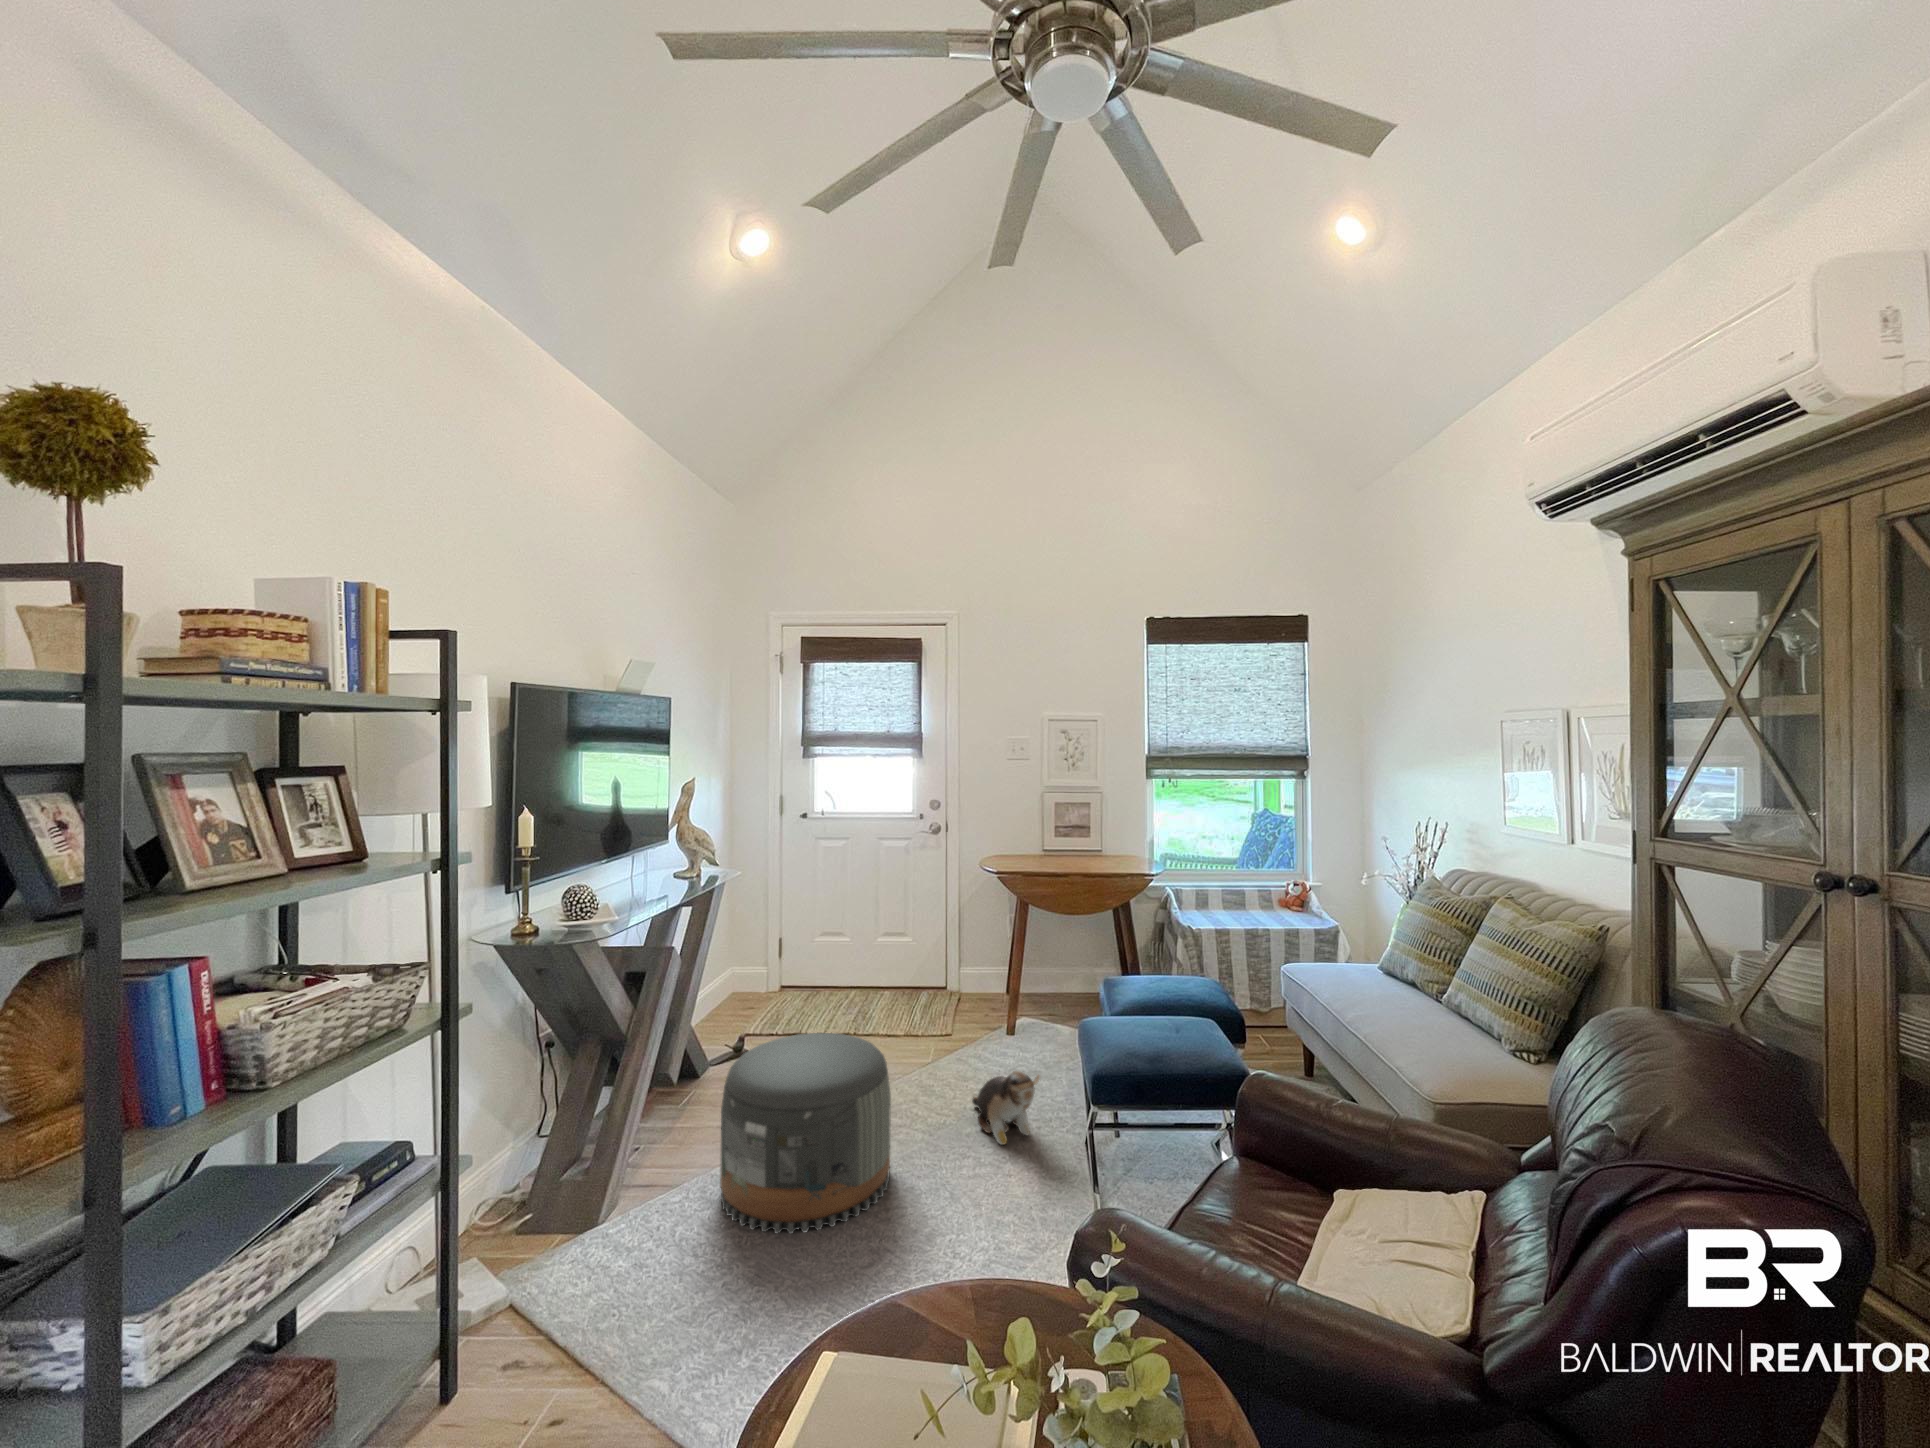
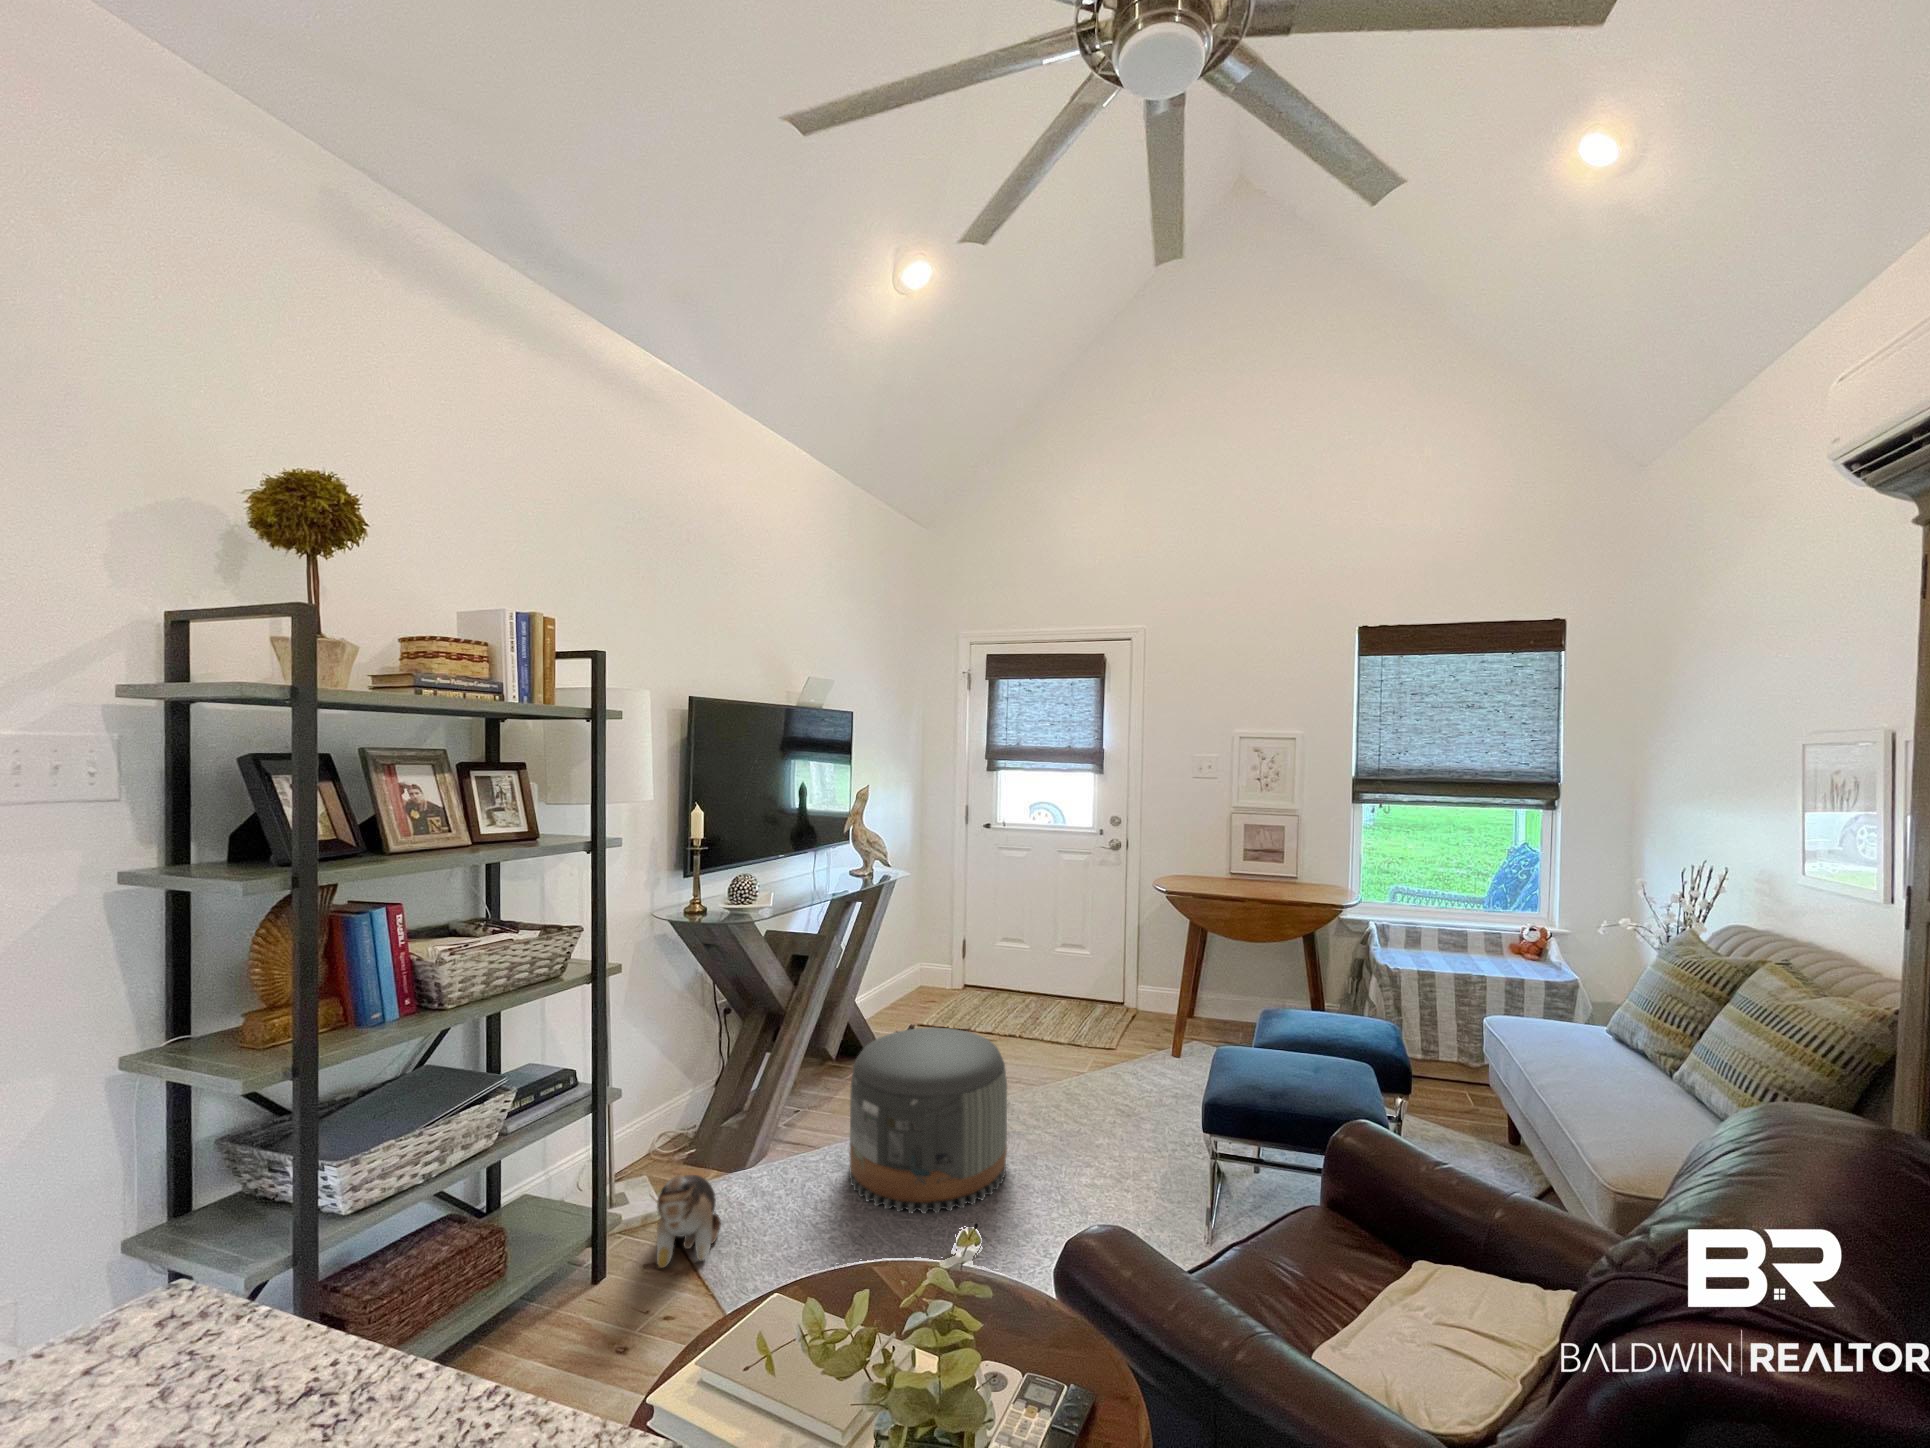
plush toy: present [972,1071,1039,1145] -> present [651,1175,721,1268]

